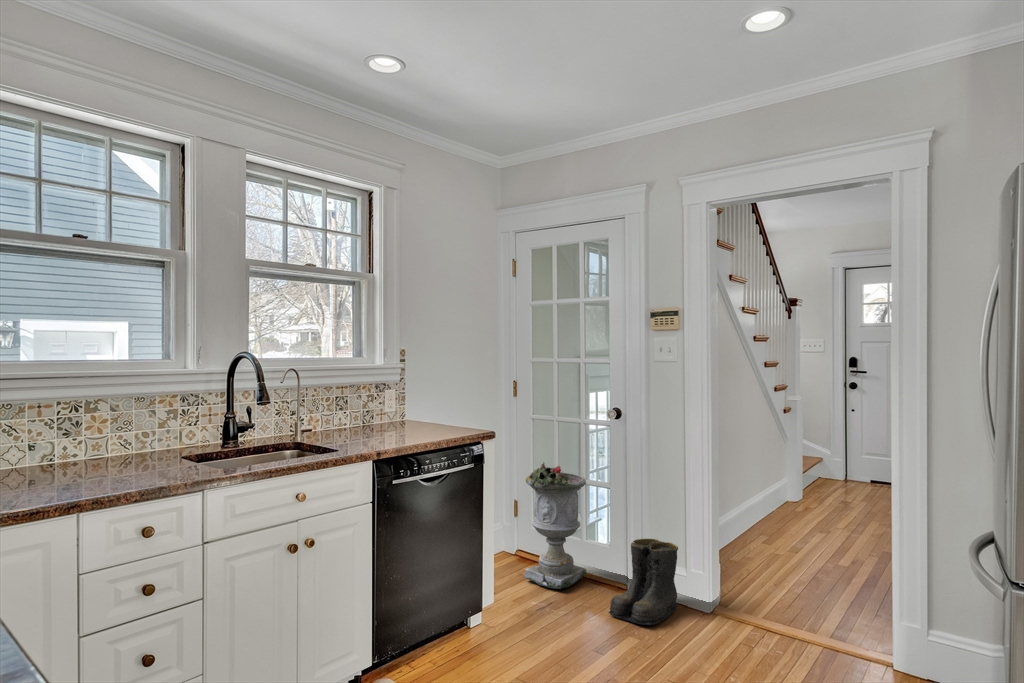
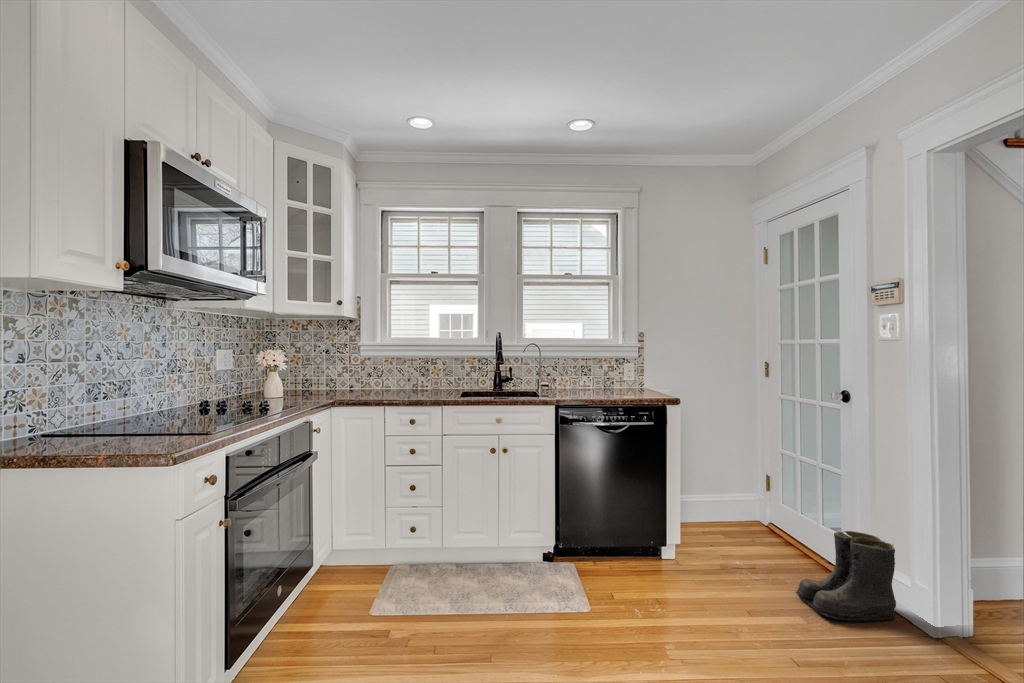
planter: present [524,462,586,589] -> none [745,438,815,562]

